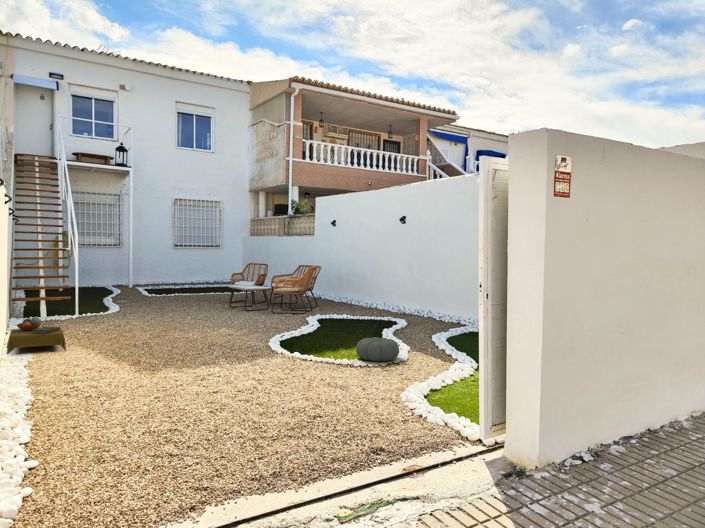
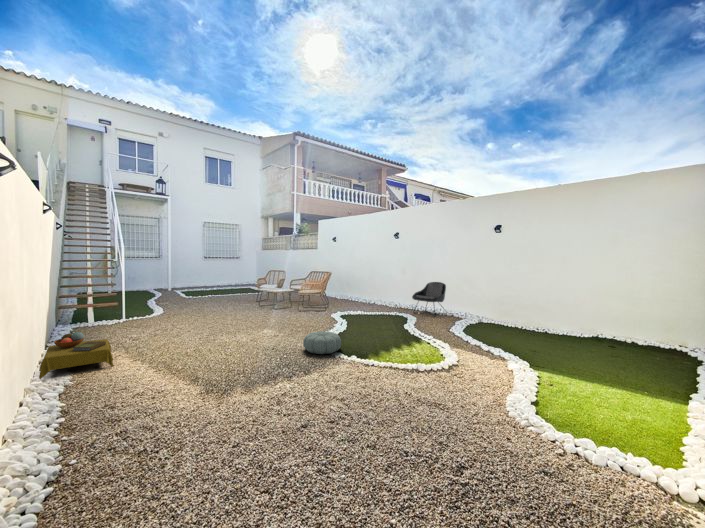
lounge chair: none [416,281,462,325] -> present [412,282,446,317]
pouf: present [356,337,399,361] -> present [303,331,341,354]

